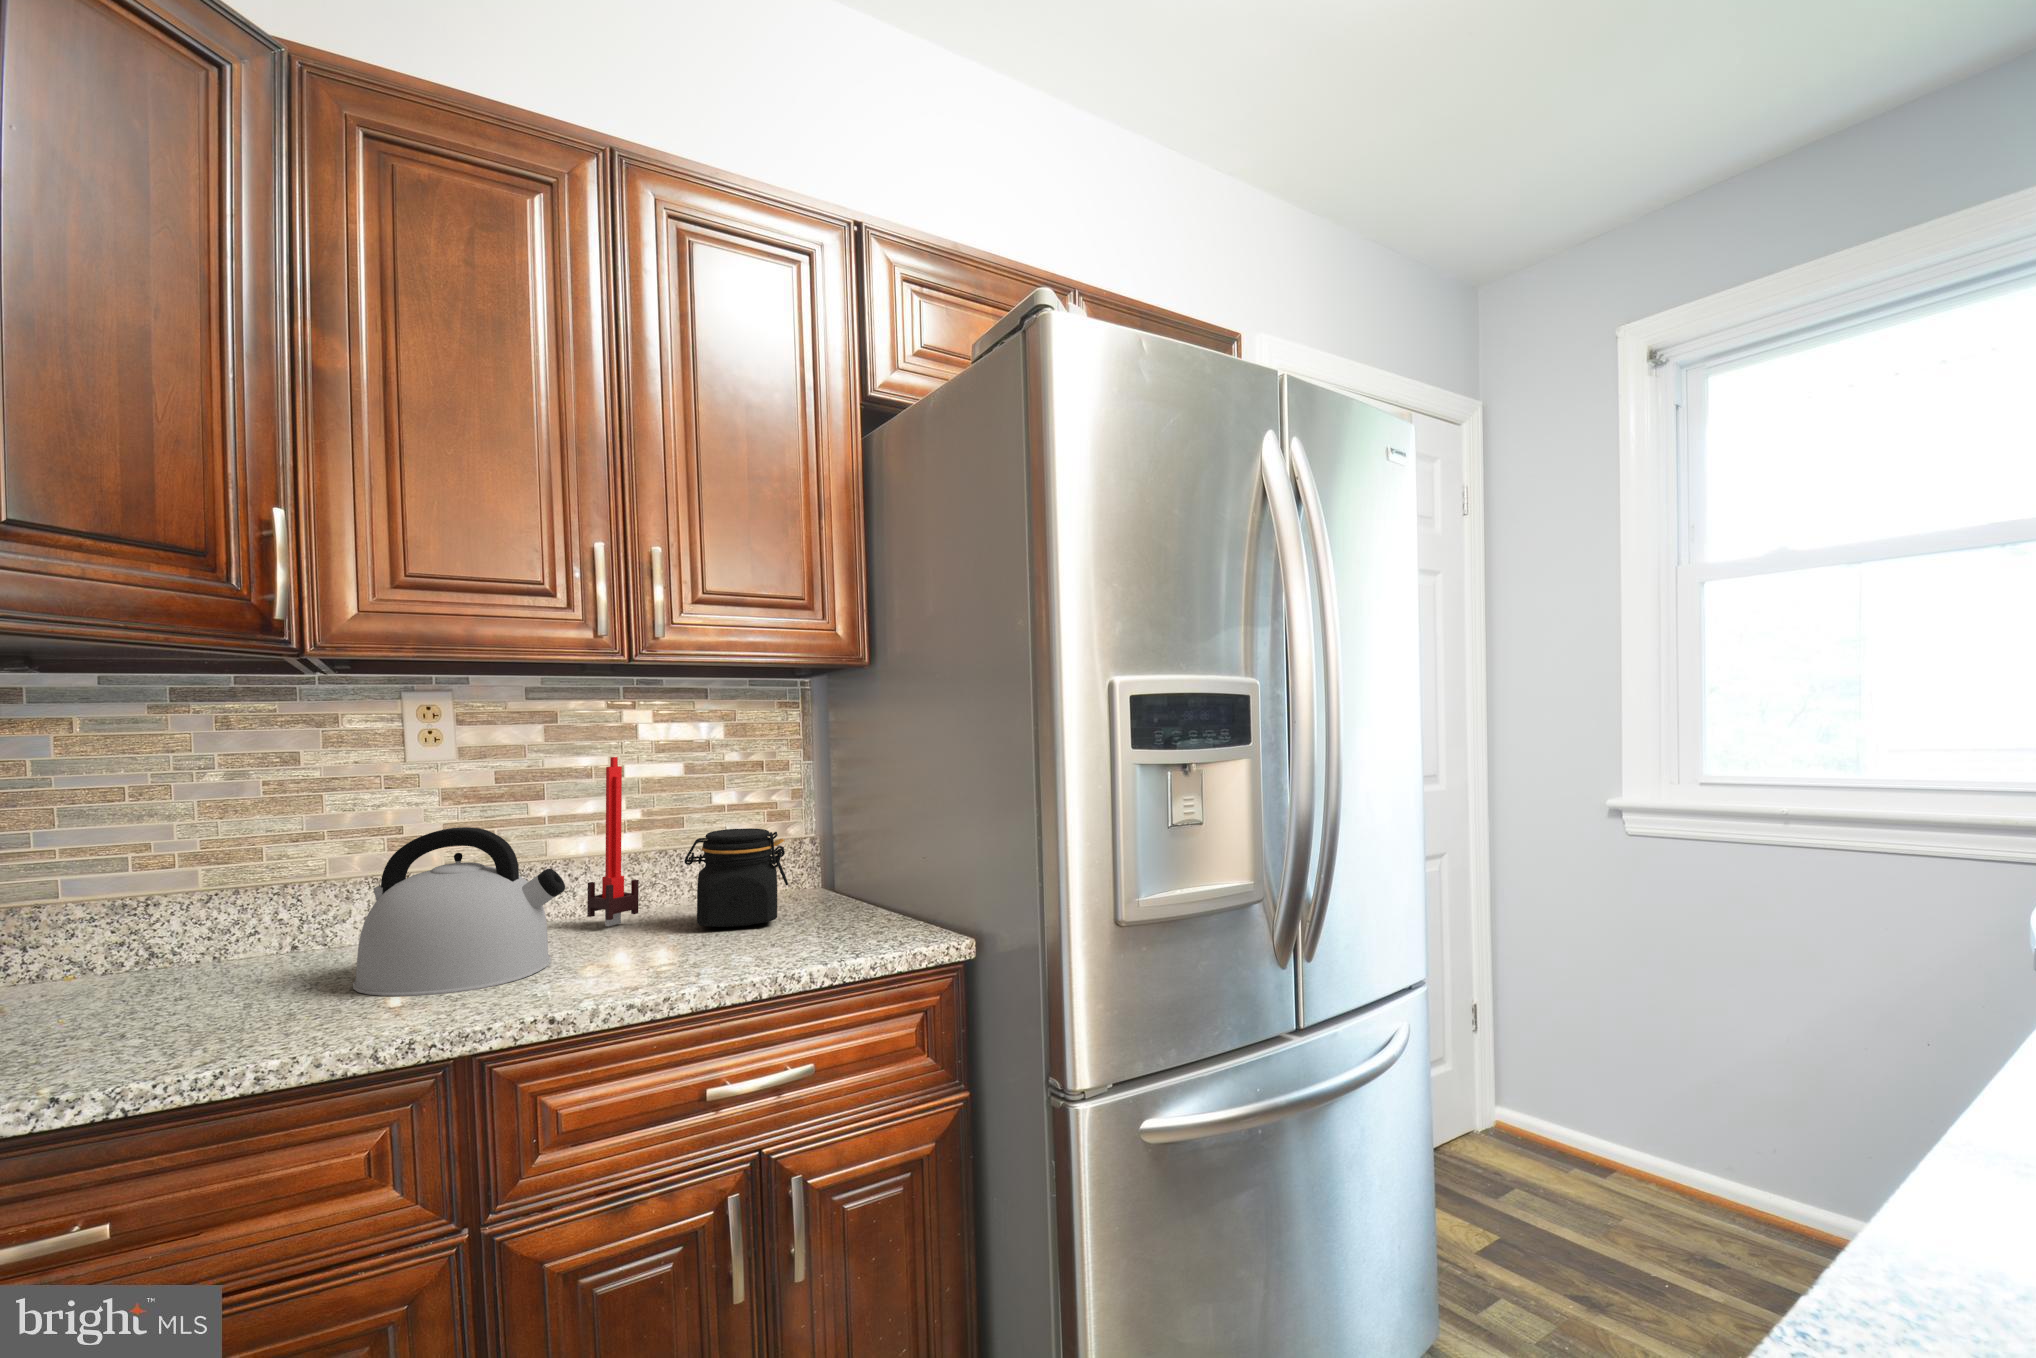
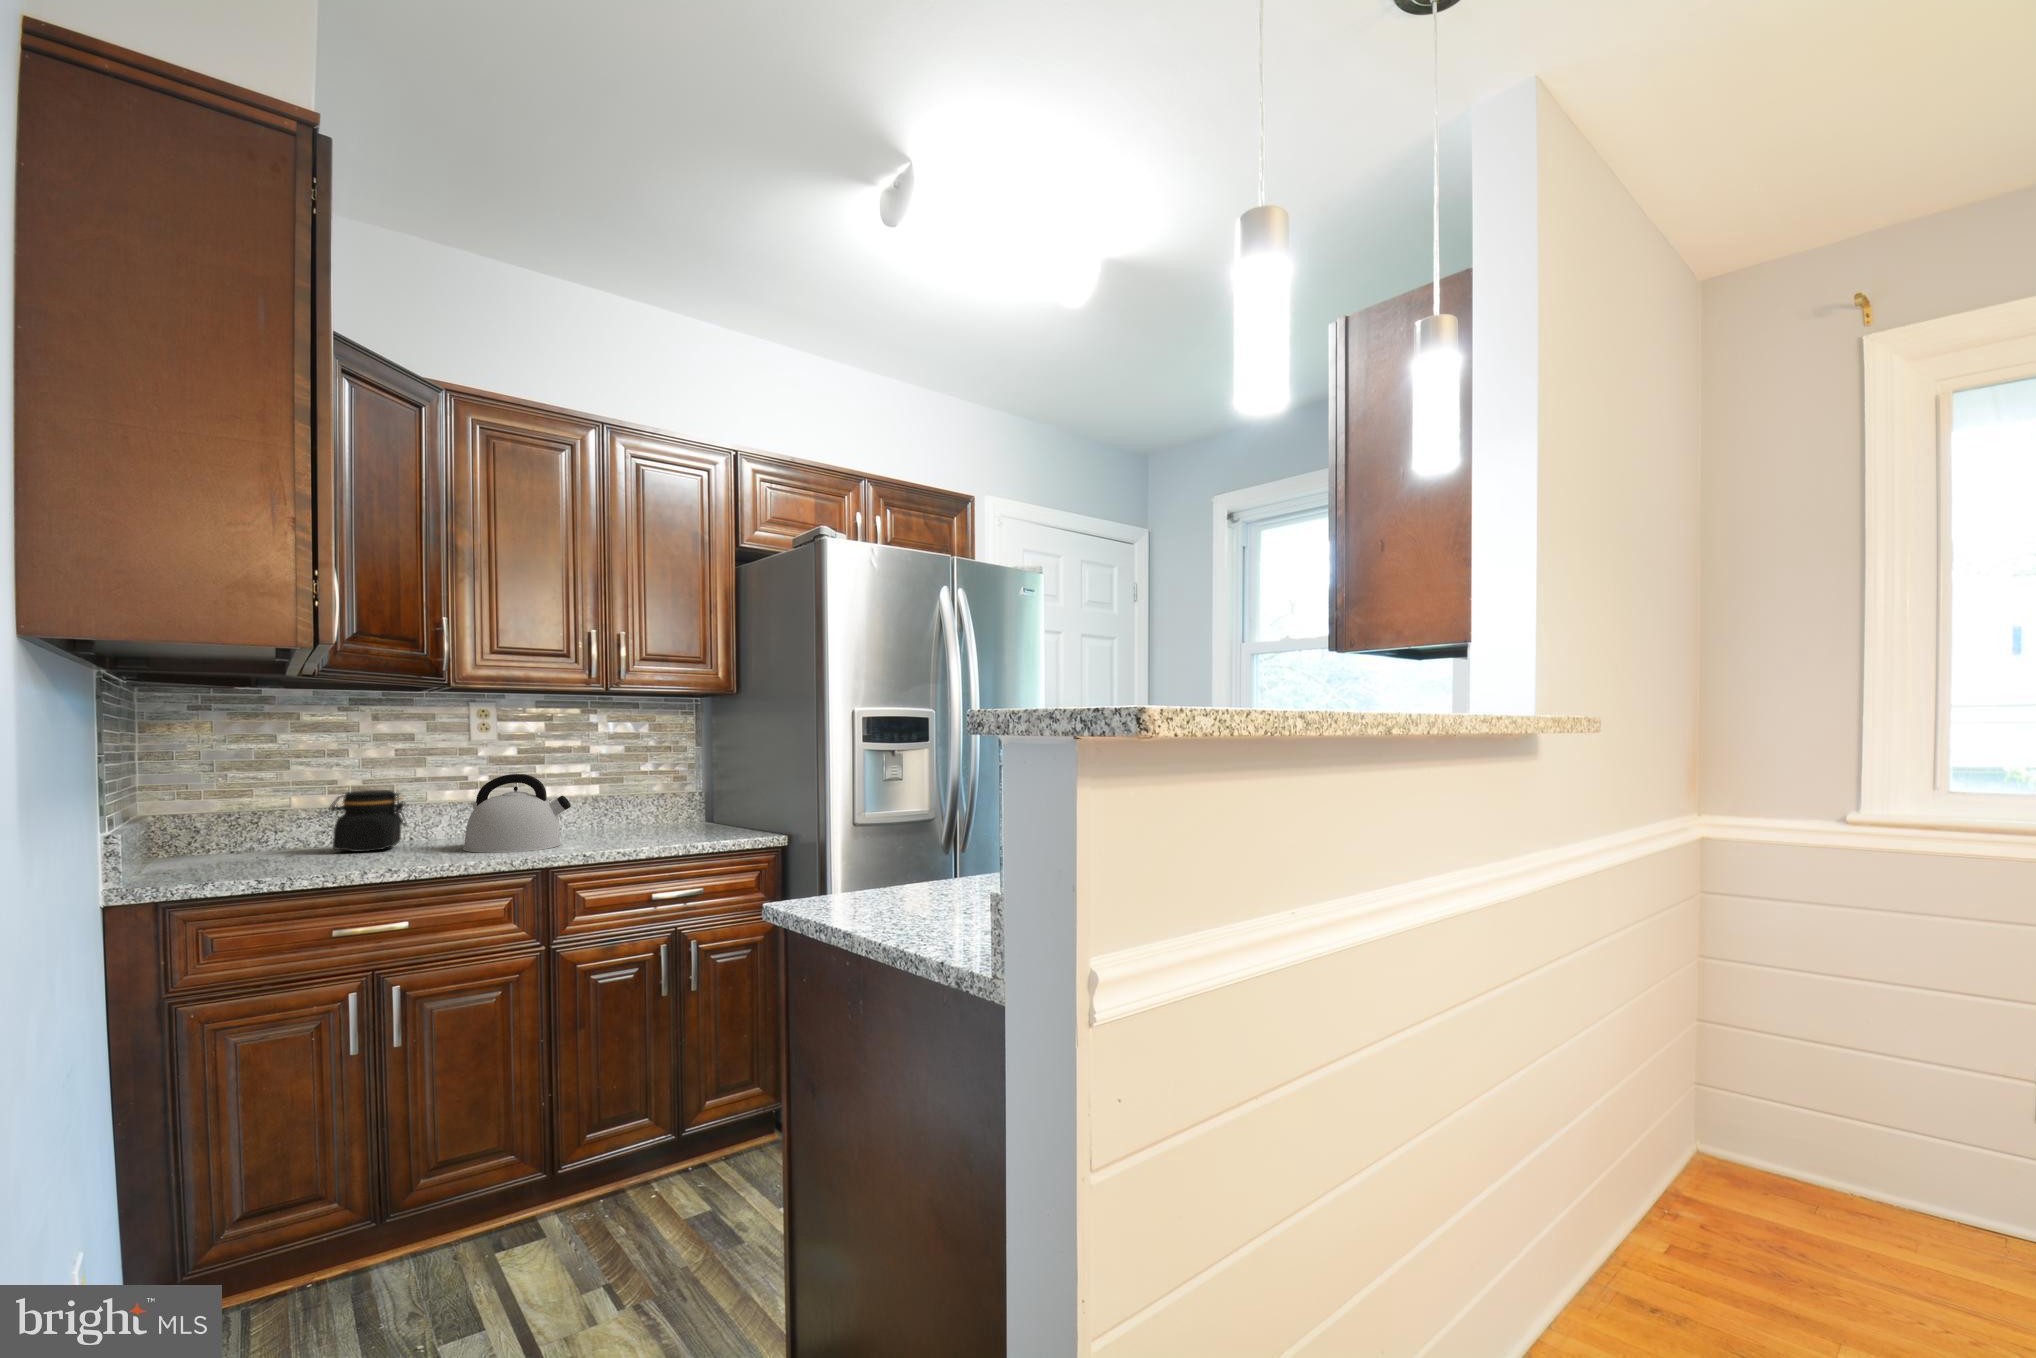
candle: present [587,757,639,926] -> none [570,741,600,834]
jar: present [684,828,788,927] -> present [329,790,407,852]

